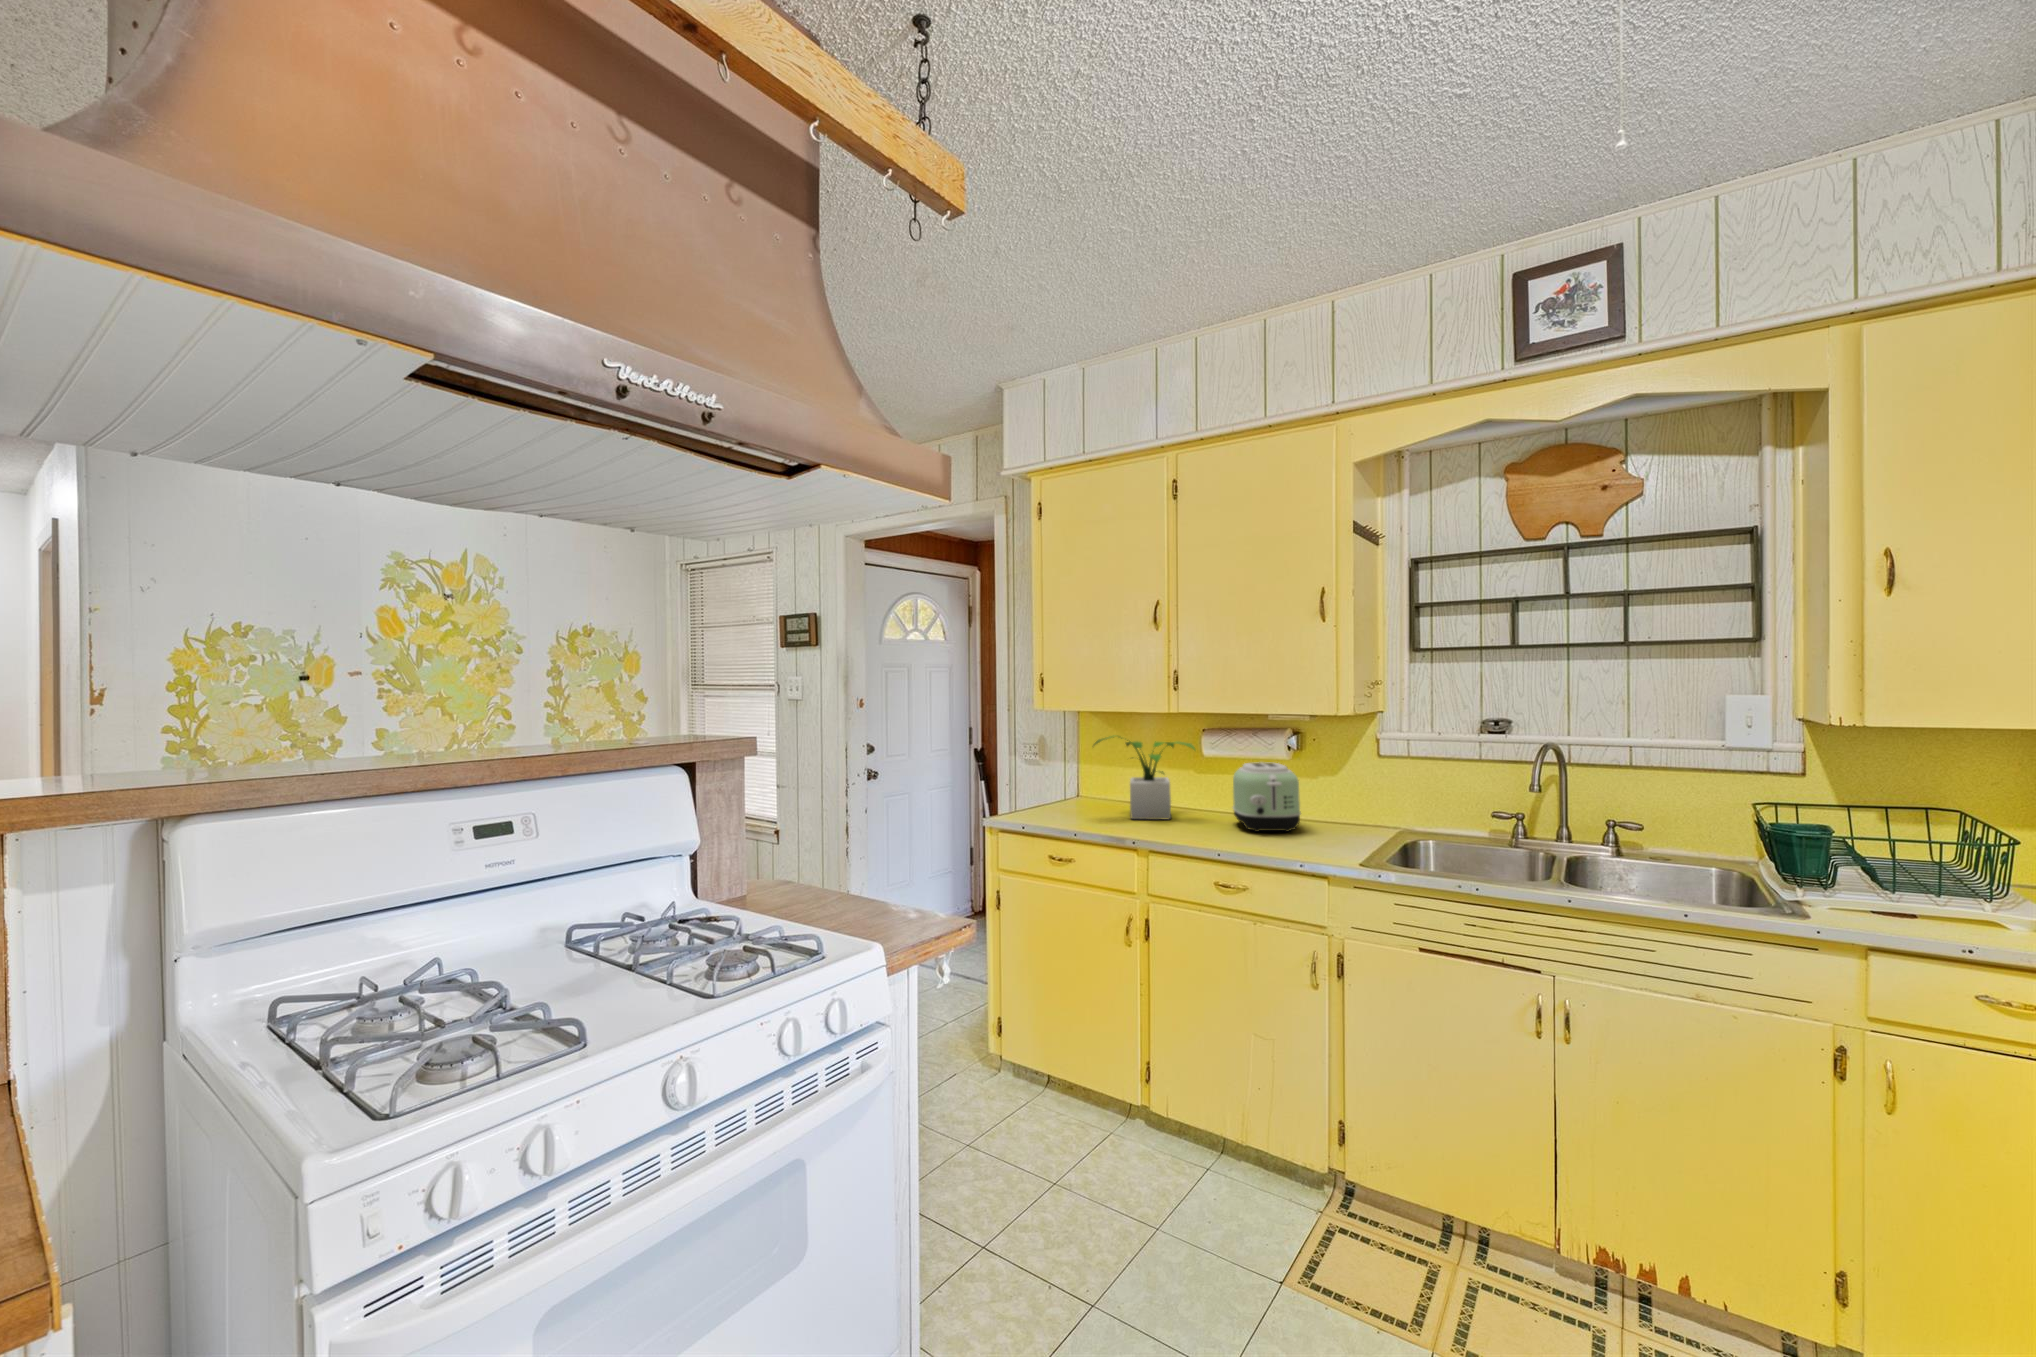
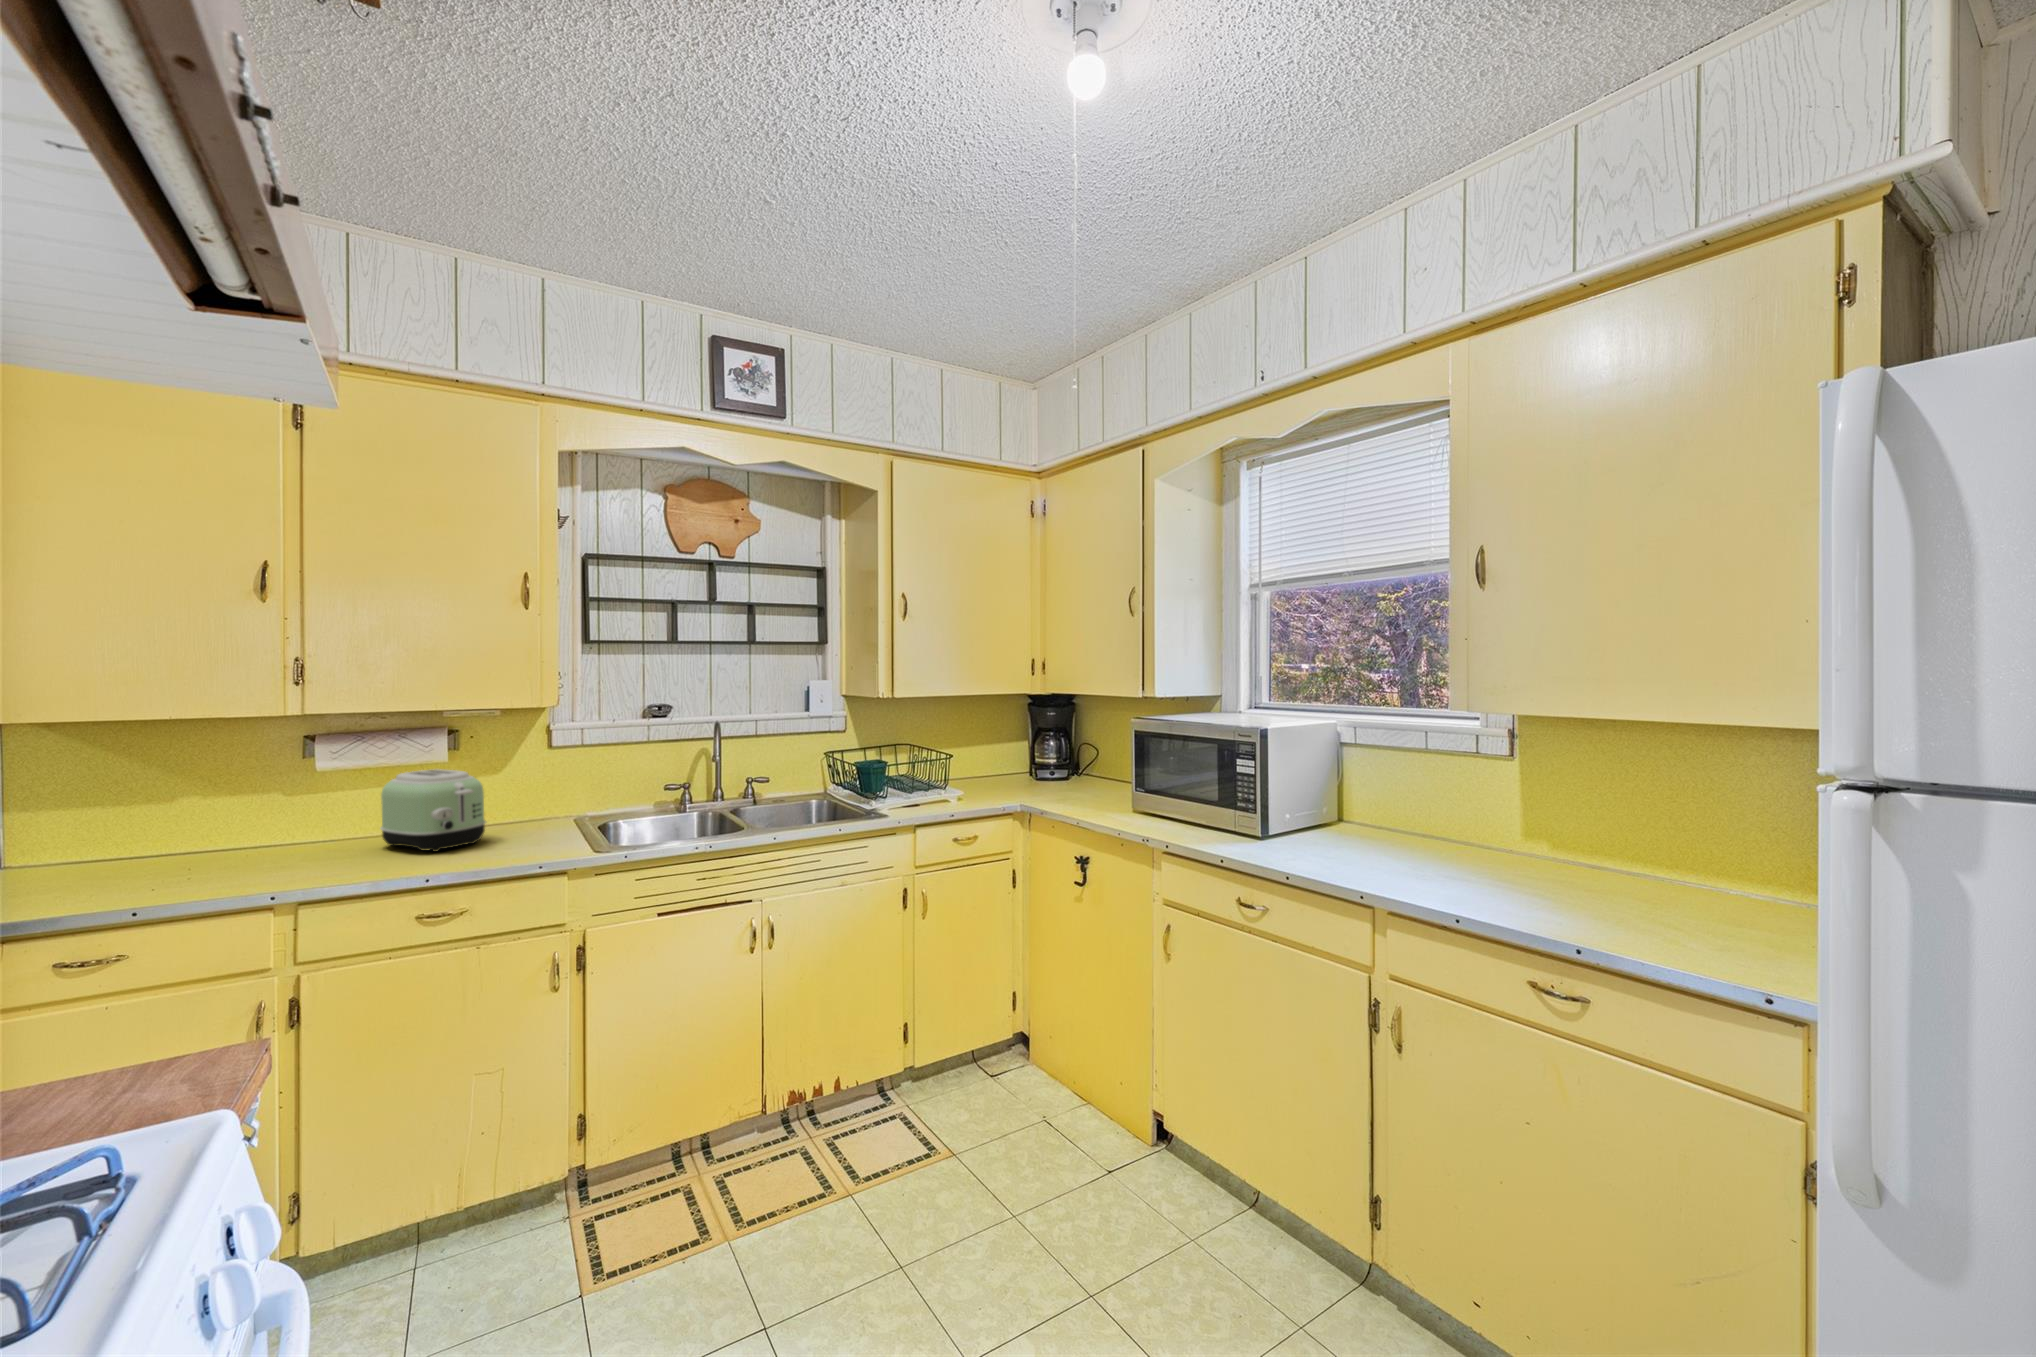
potted plant: present [1094,736,1195,819] -> none [131,757,322,875]

